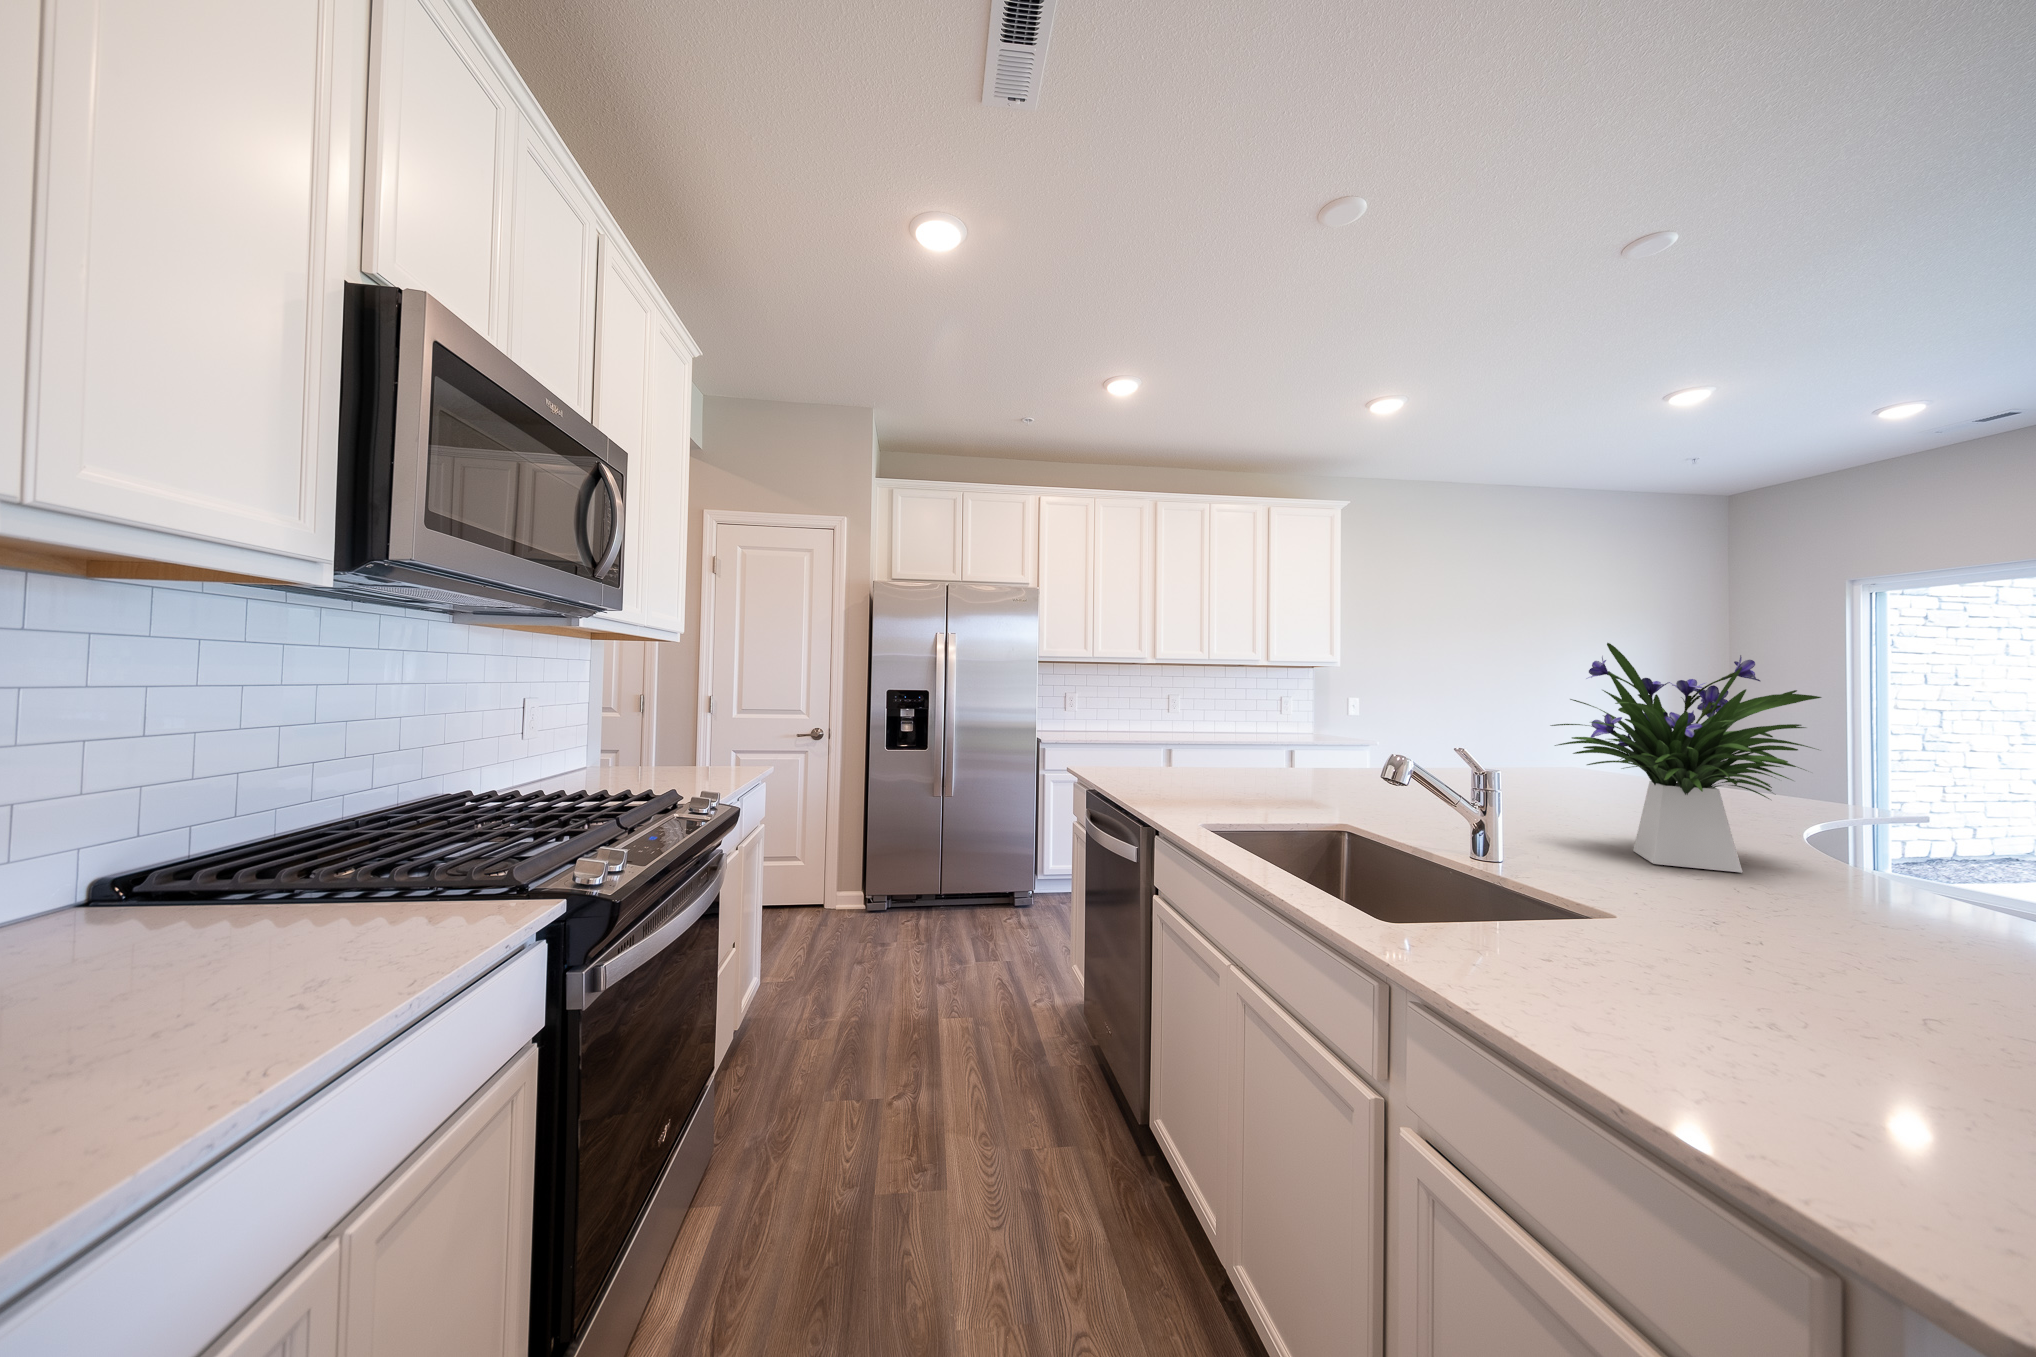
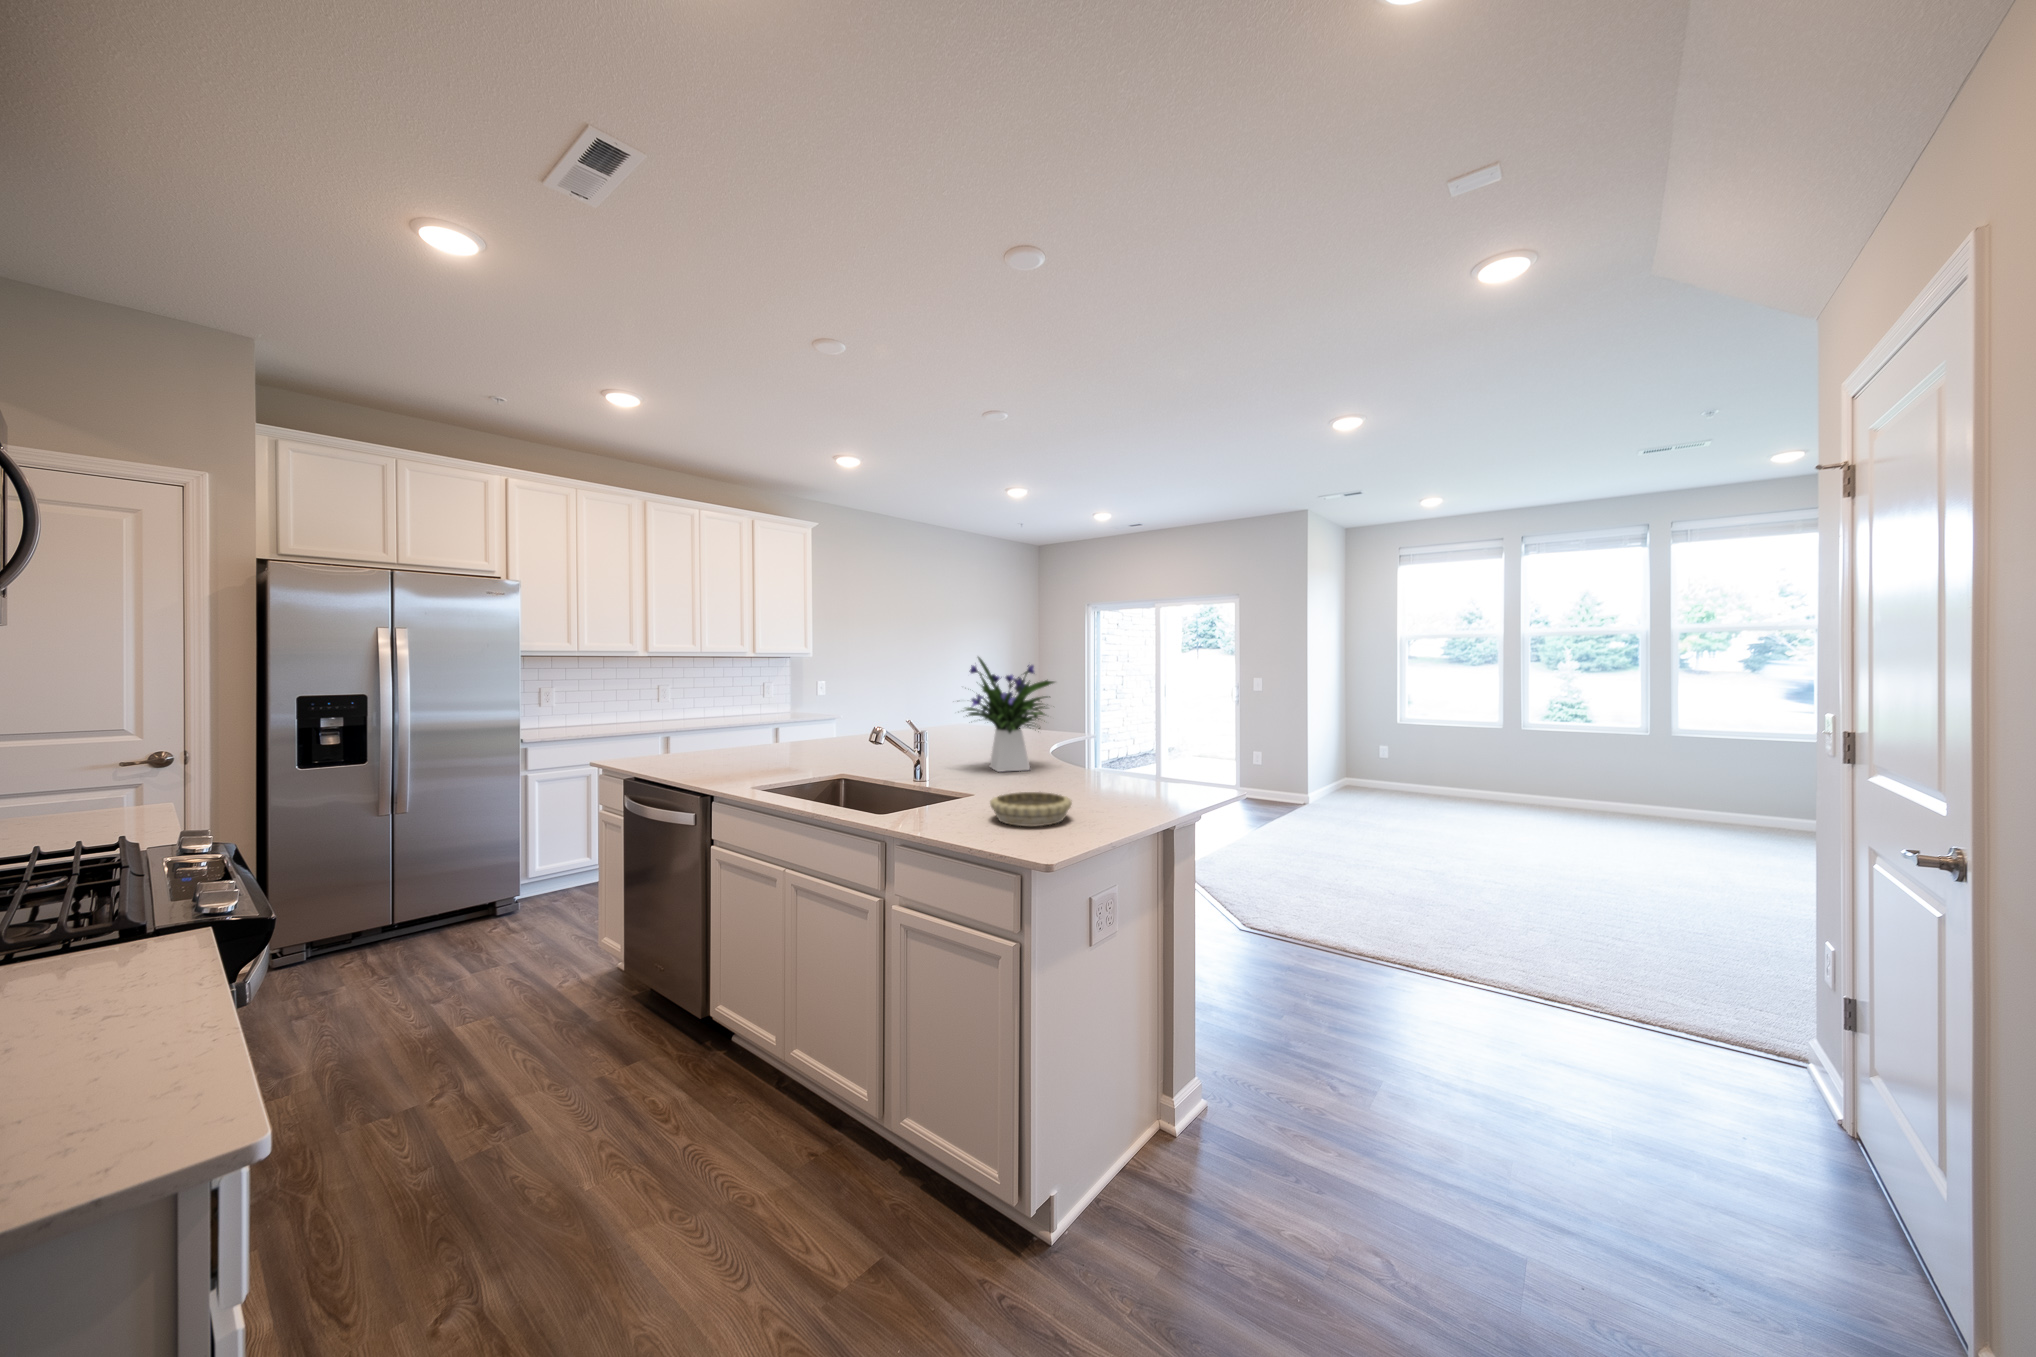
decorative bowl: none [1636,932,1927,1052] -> present [990,792,1072,826]

